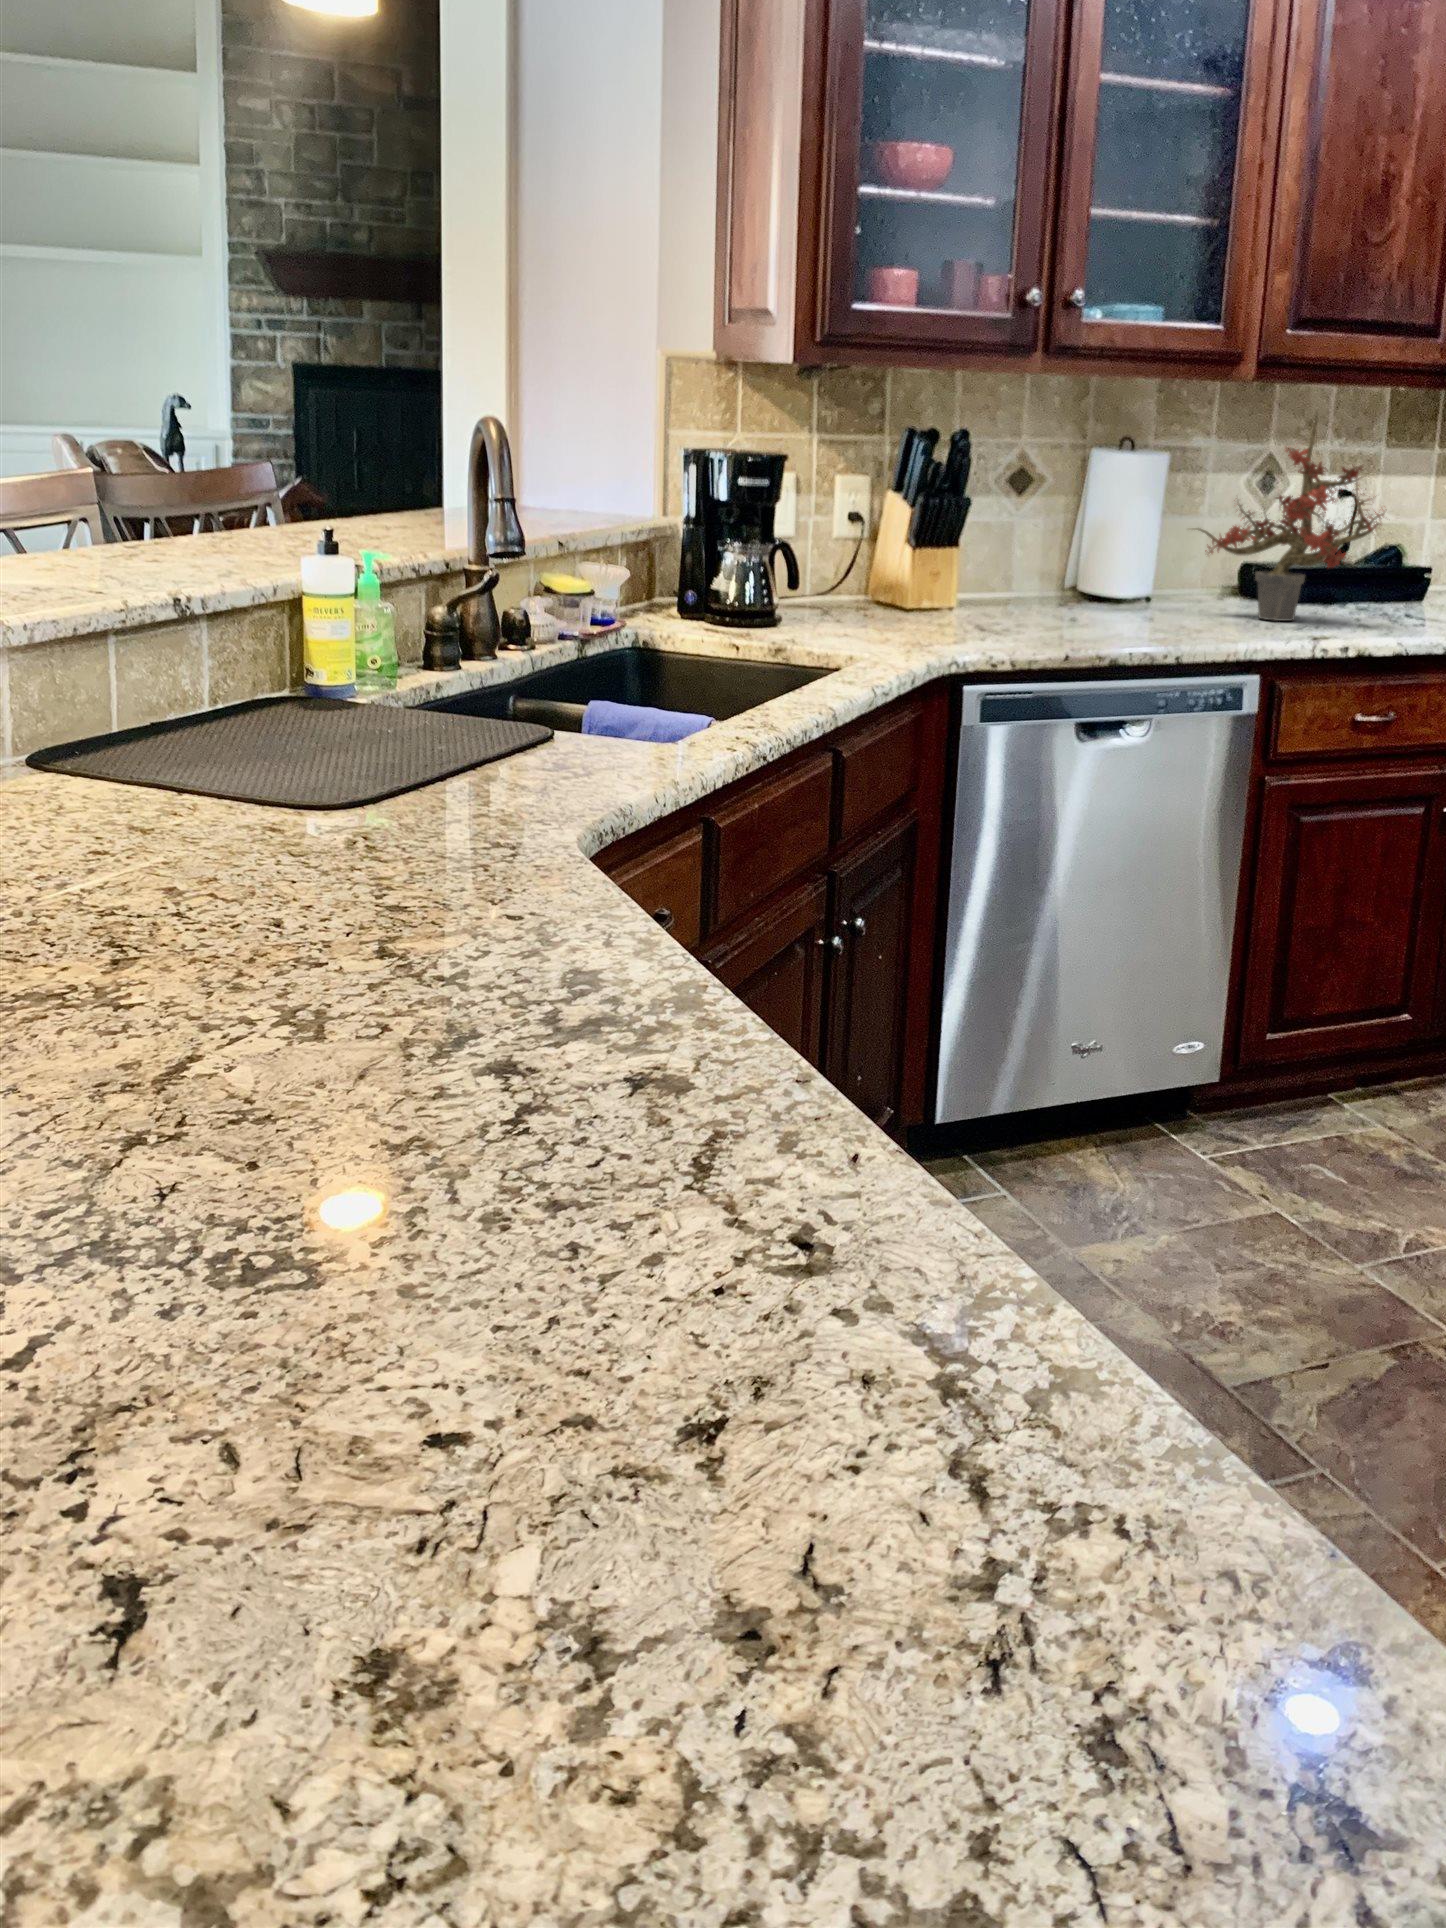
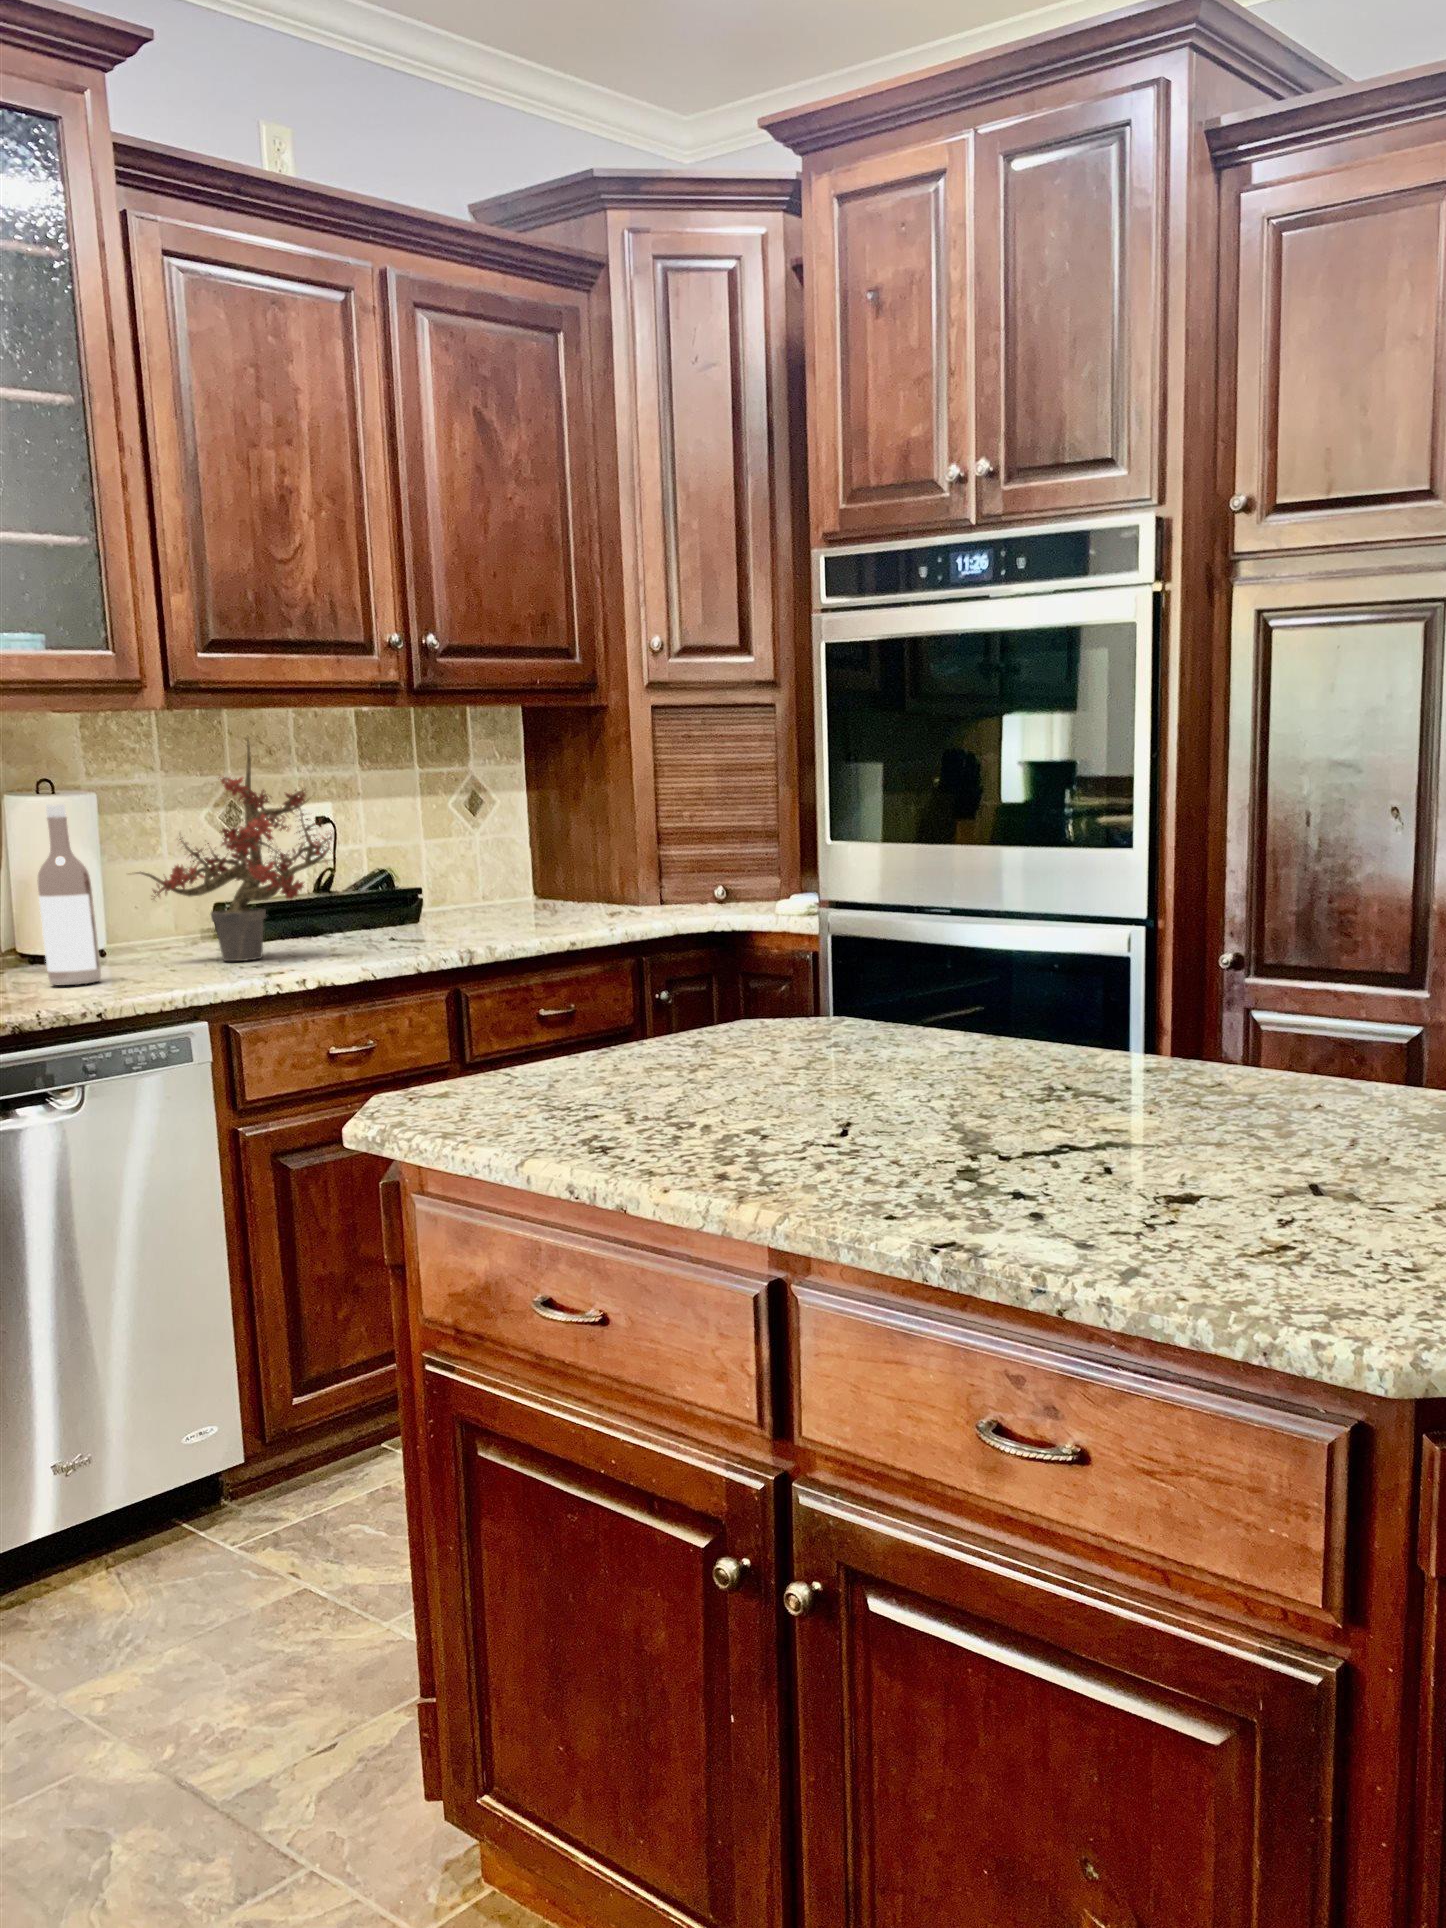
wine bottle: none [1118,461,1168,625] -> present [37,804,101,985]

